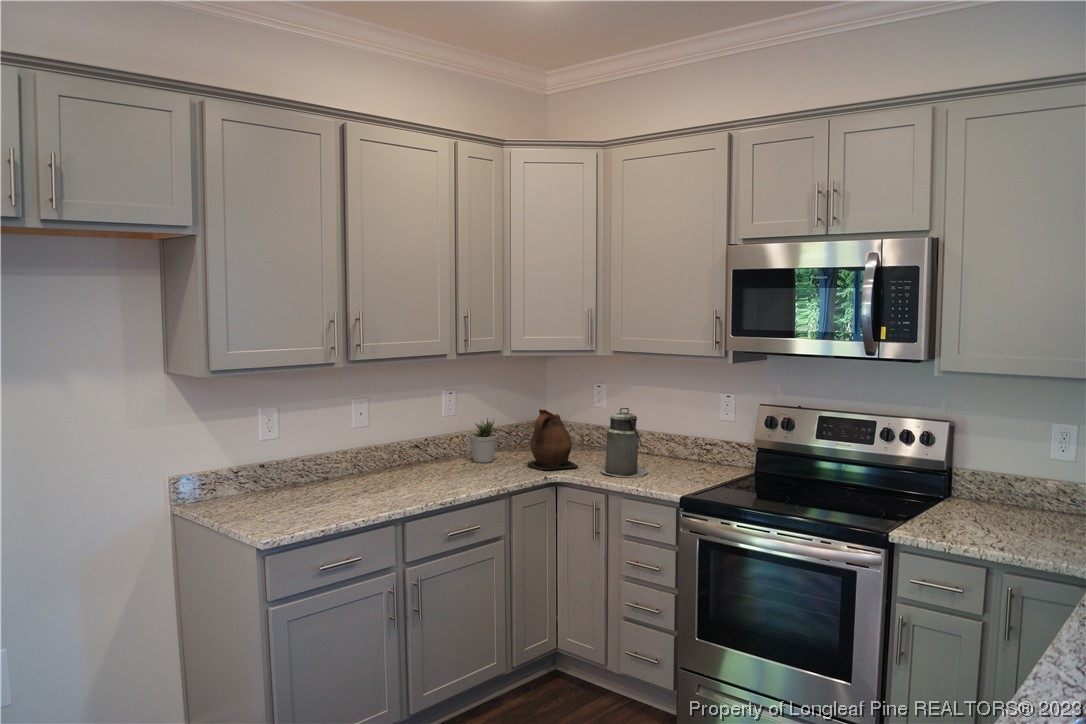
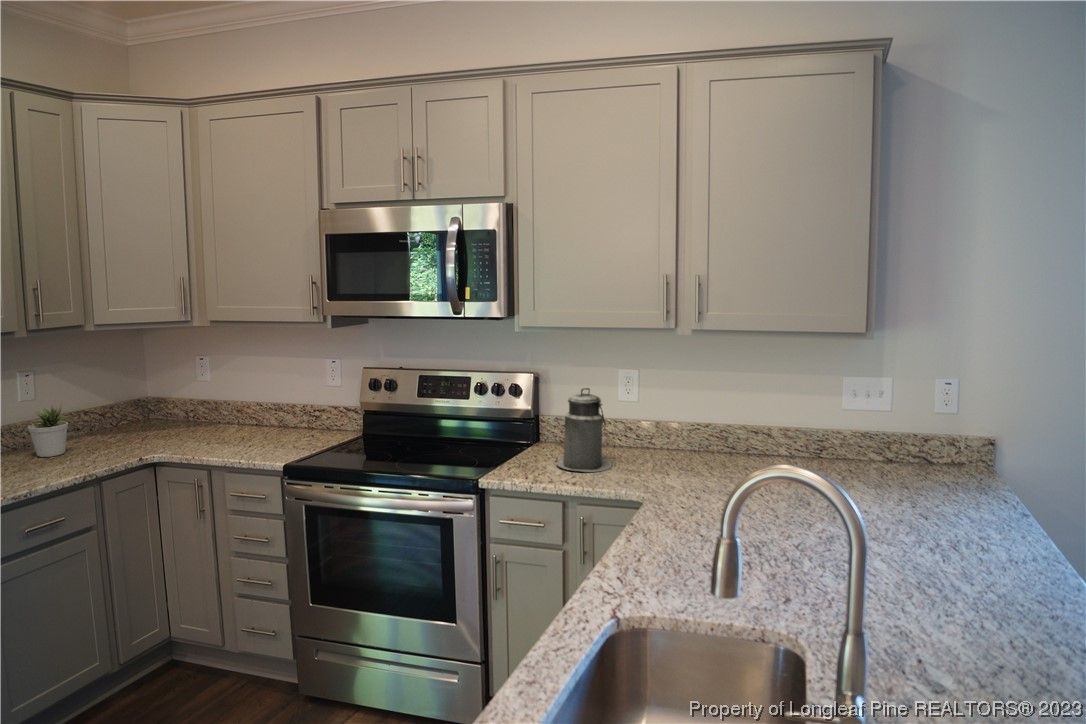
canister: present [601,408,647,477] -> present [557,388,612,472]
ceramic pitcher: present [527,409,578,470] -> none [105,390,173,457]

